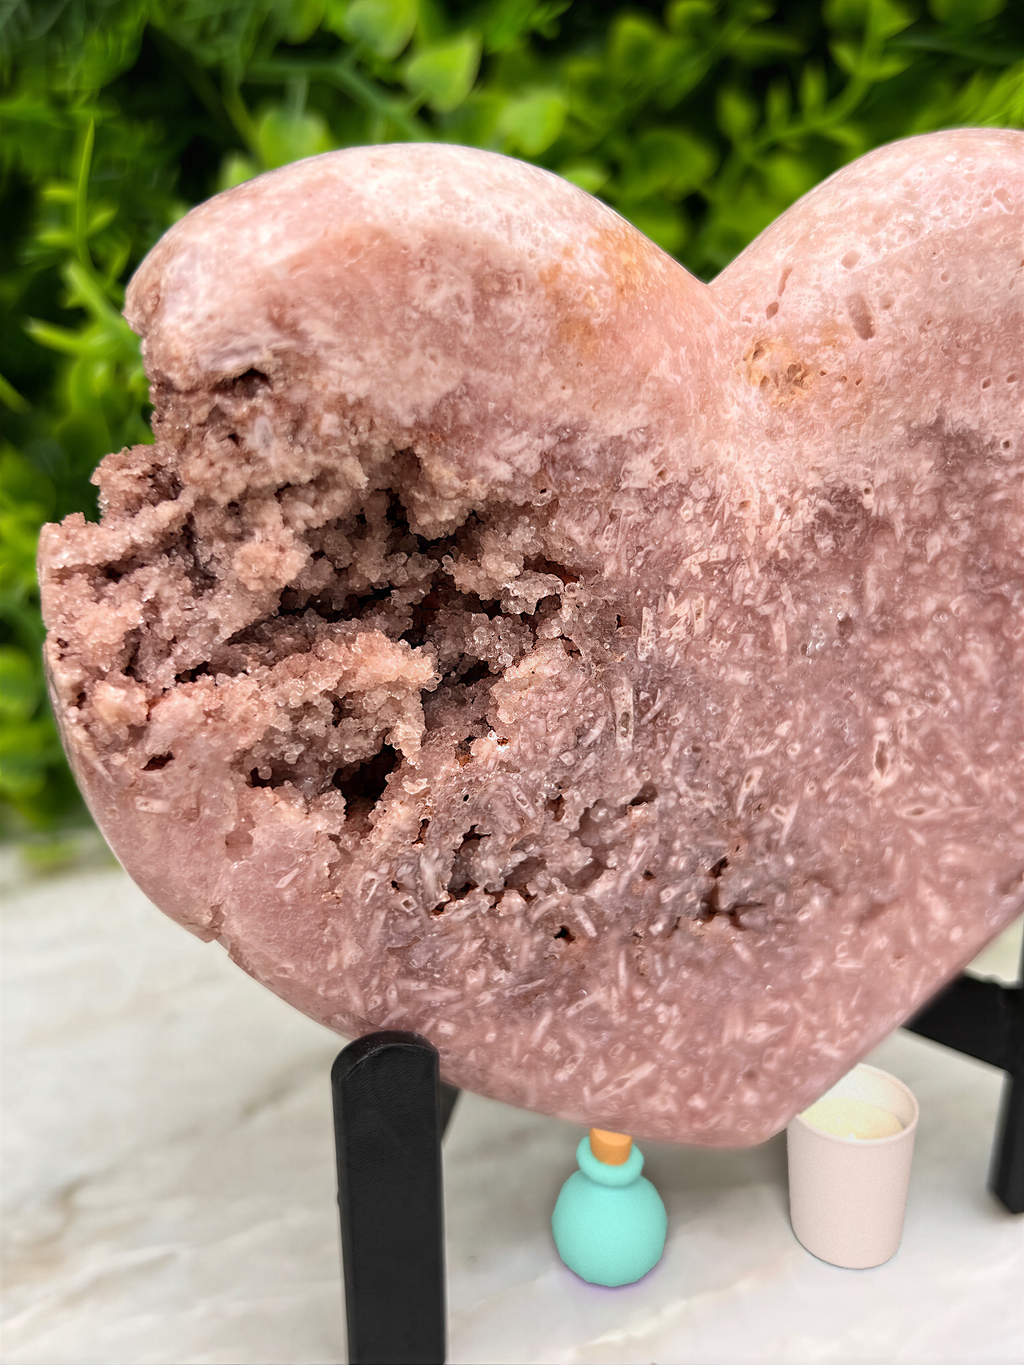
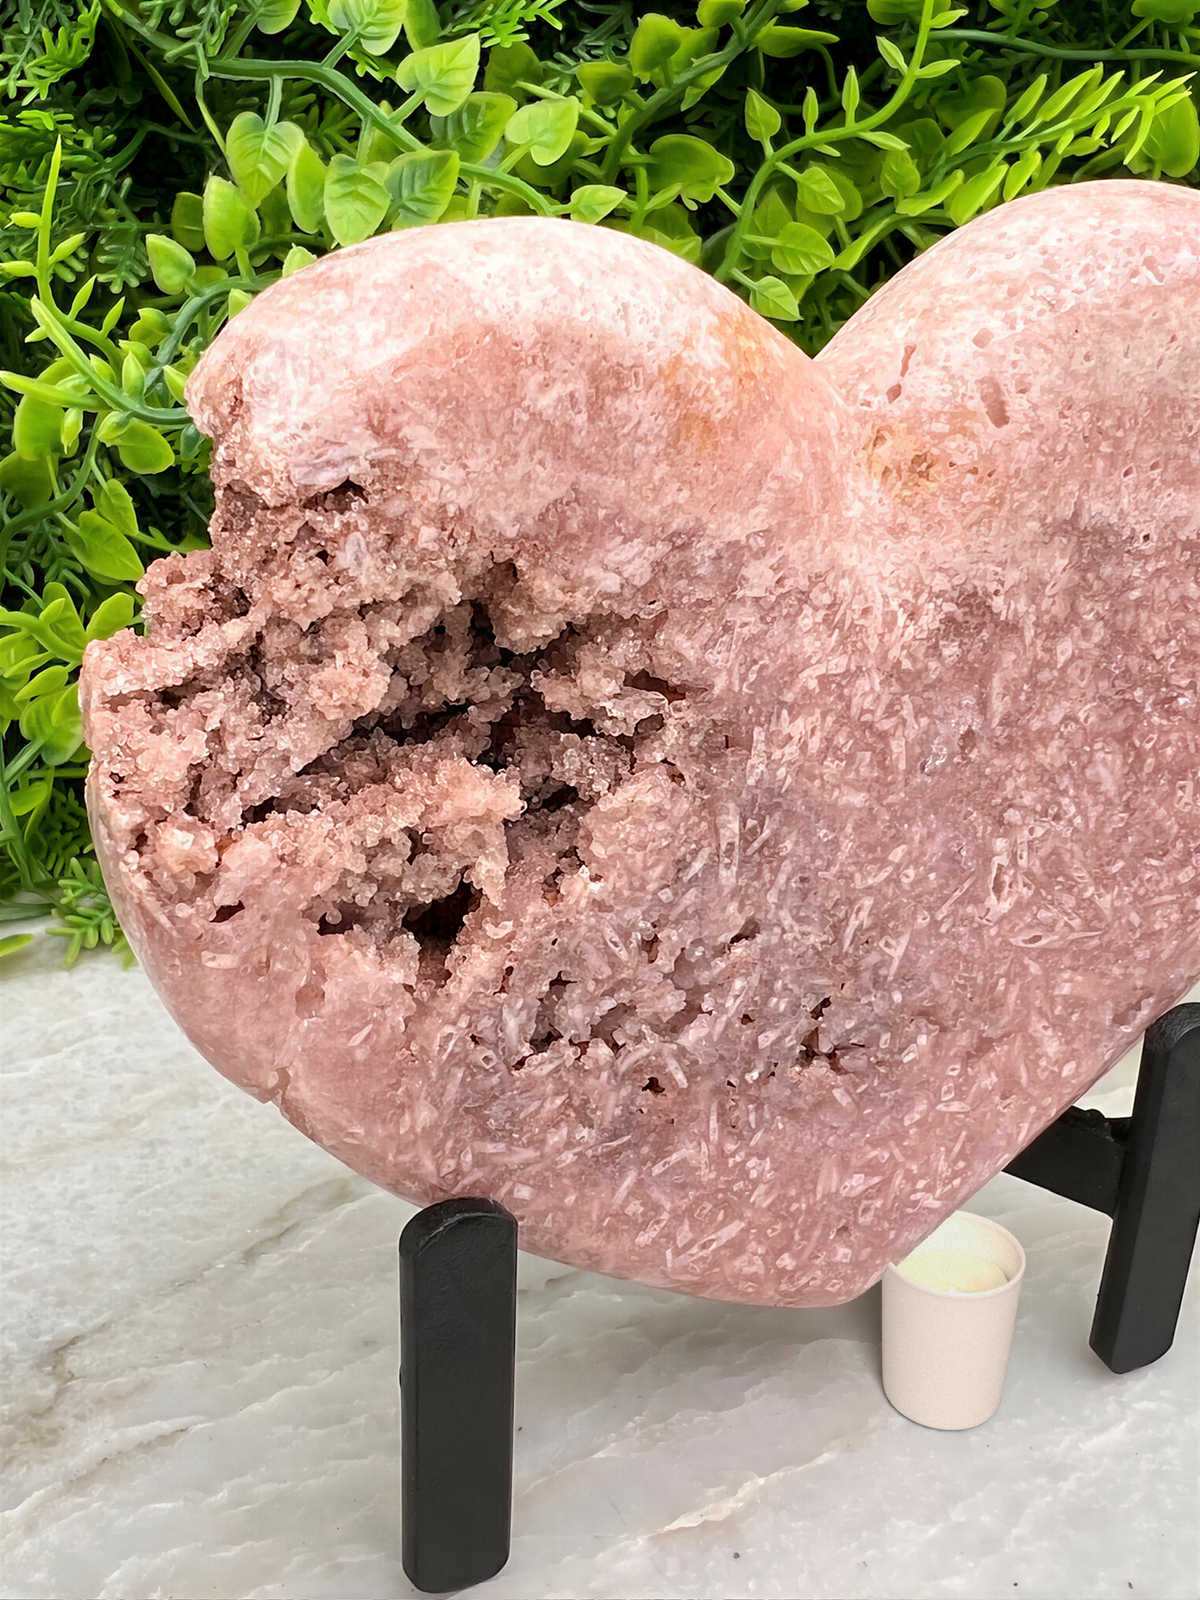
perfume bottle: present [551,1128,668,1287] -> none [624,1283,754,1463]

